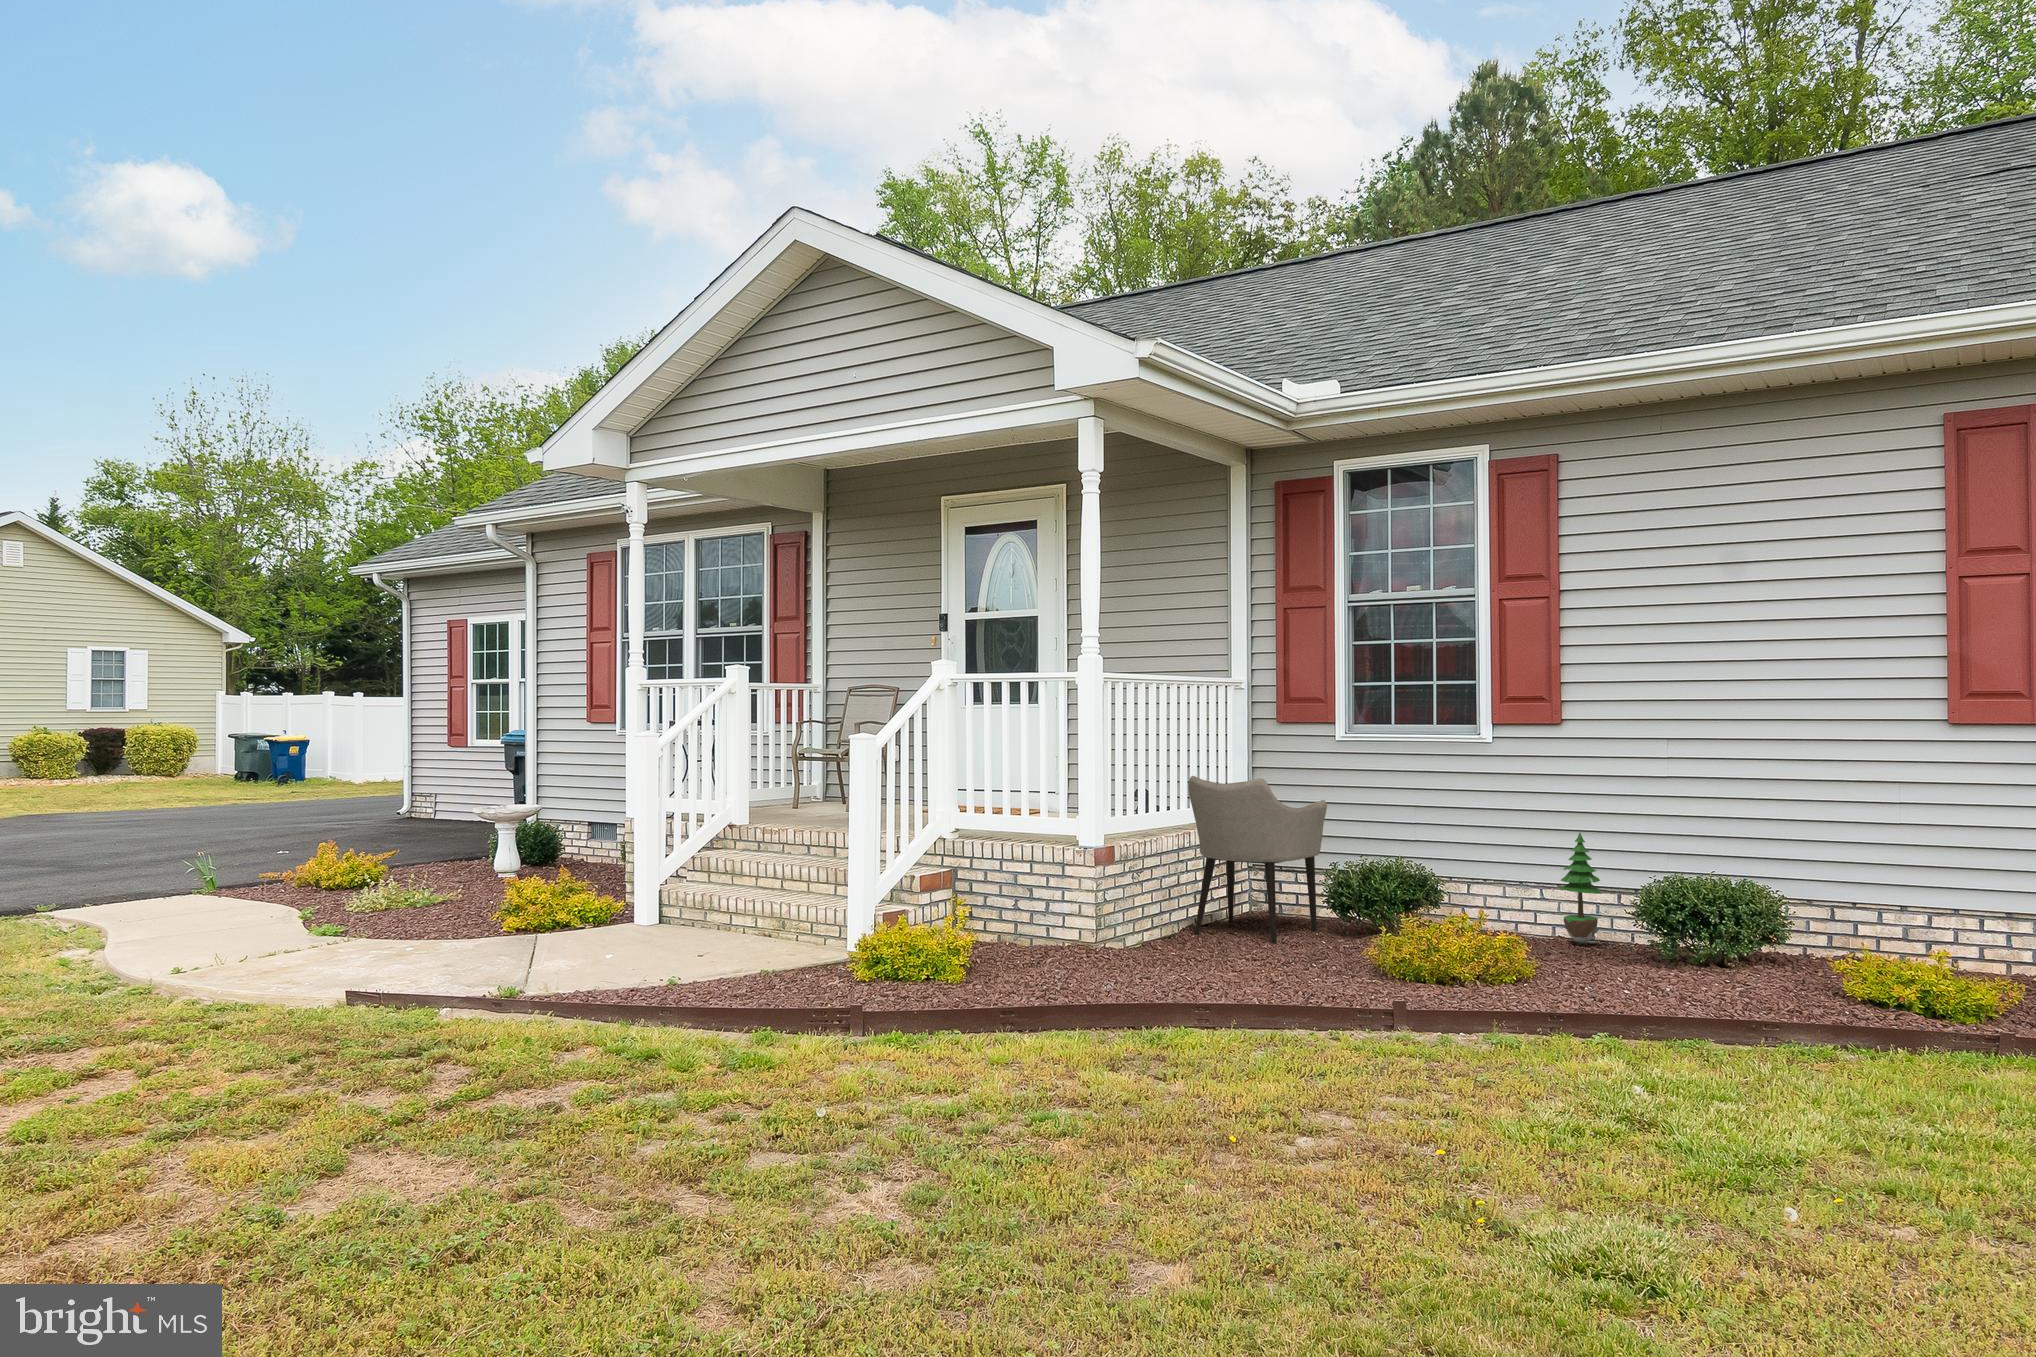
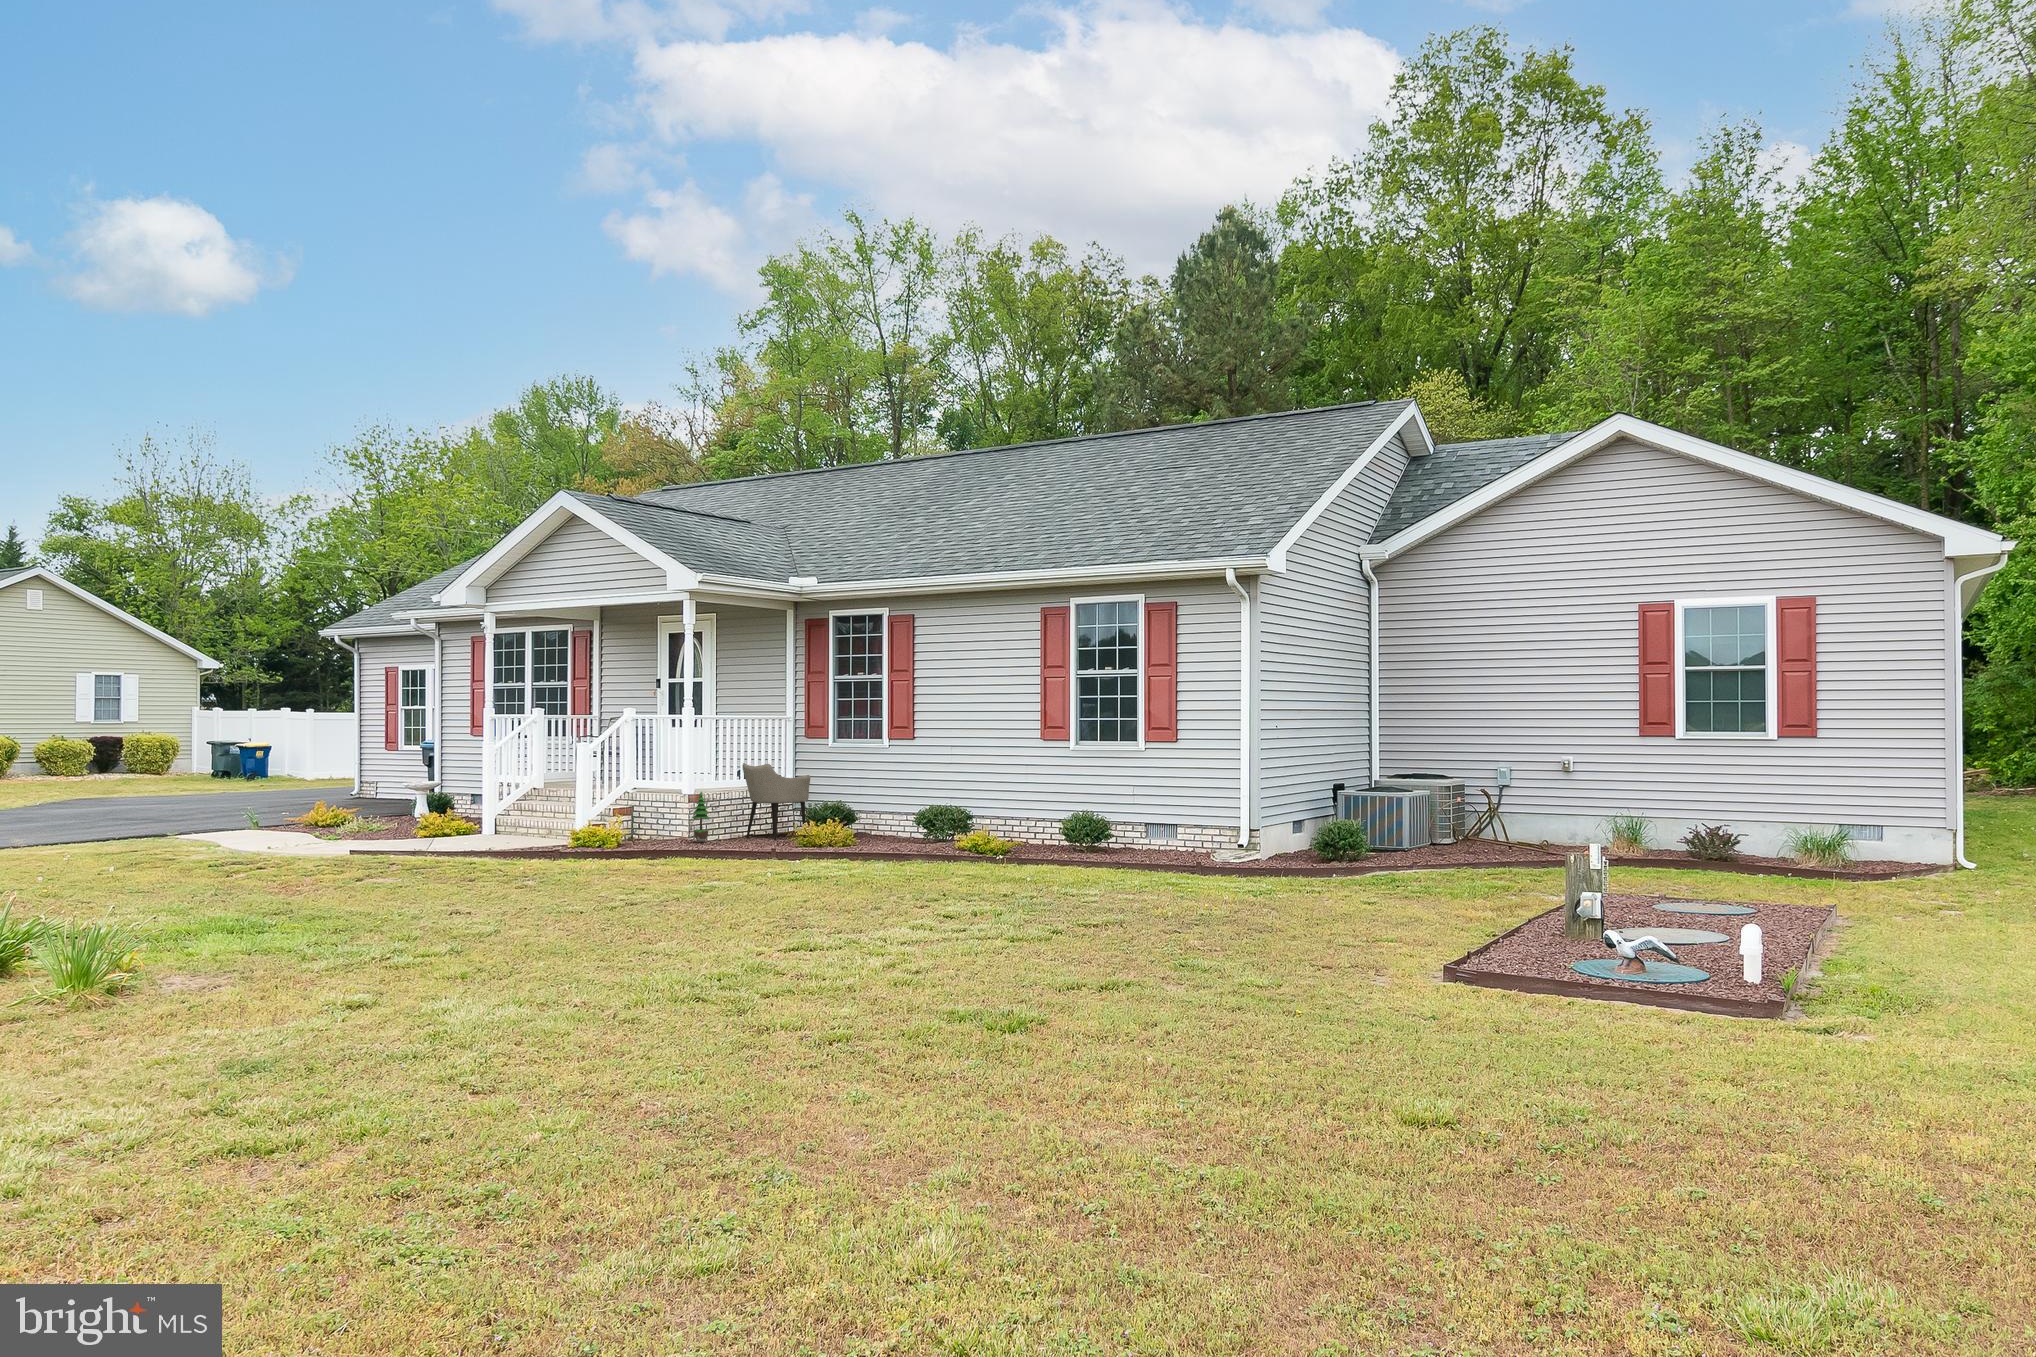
potted tree: present [1559,833,1602,945] -> present [692,792,709,843]

